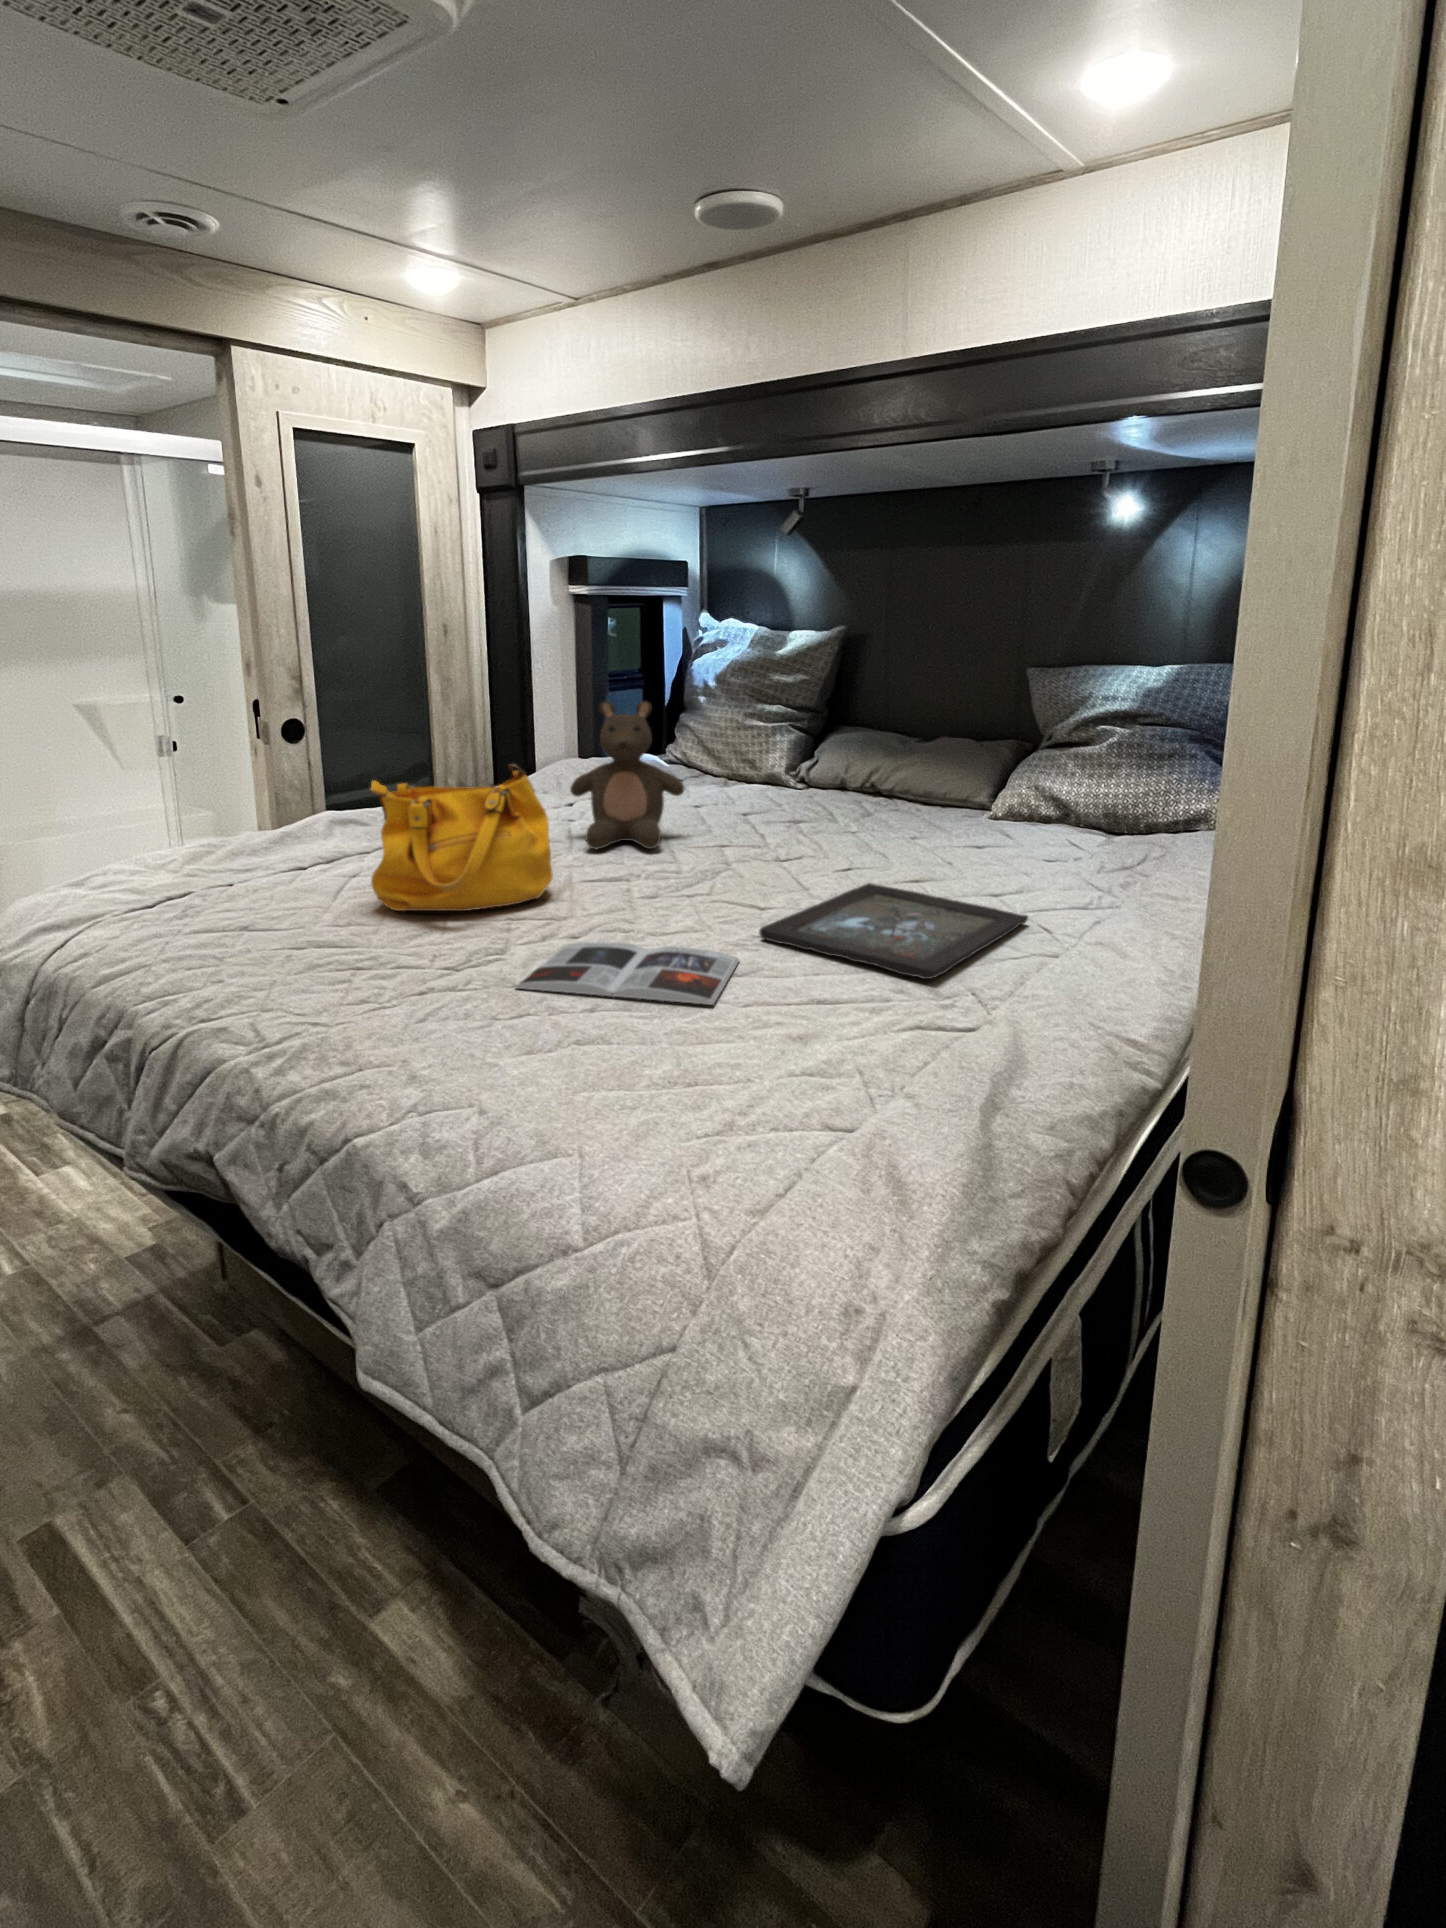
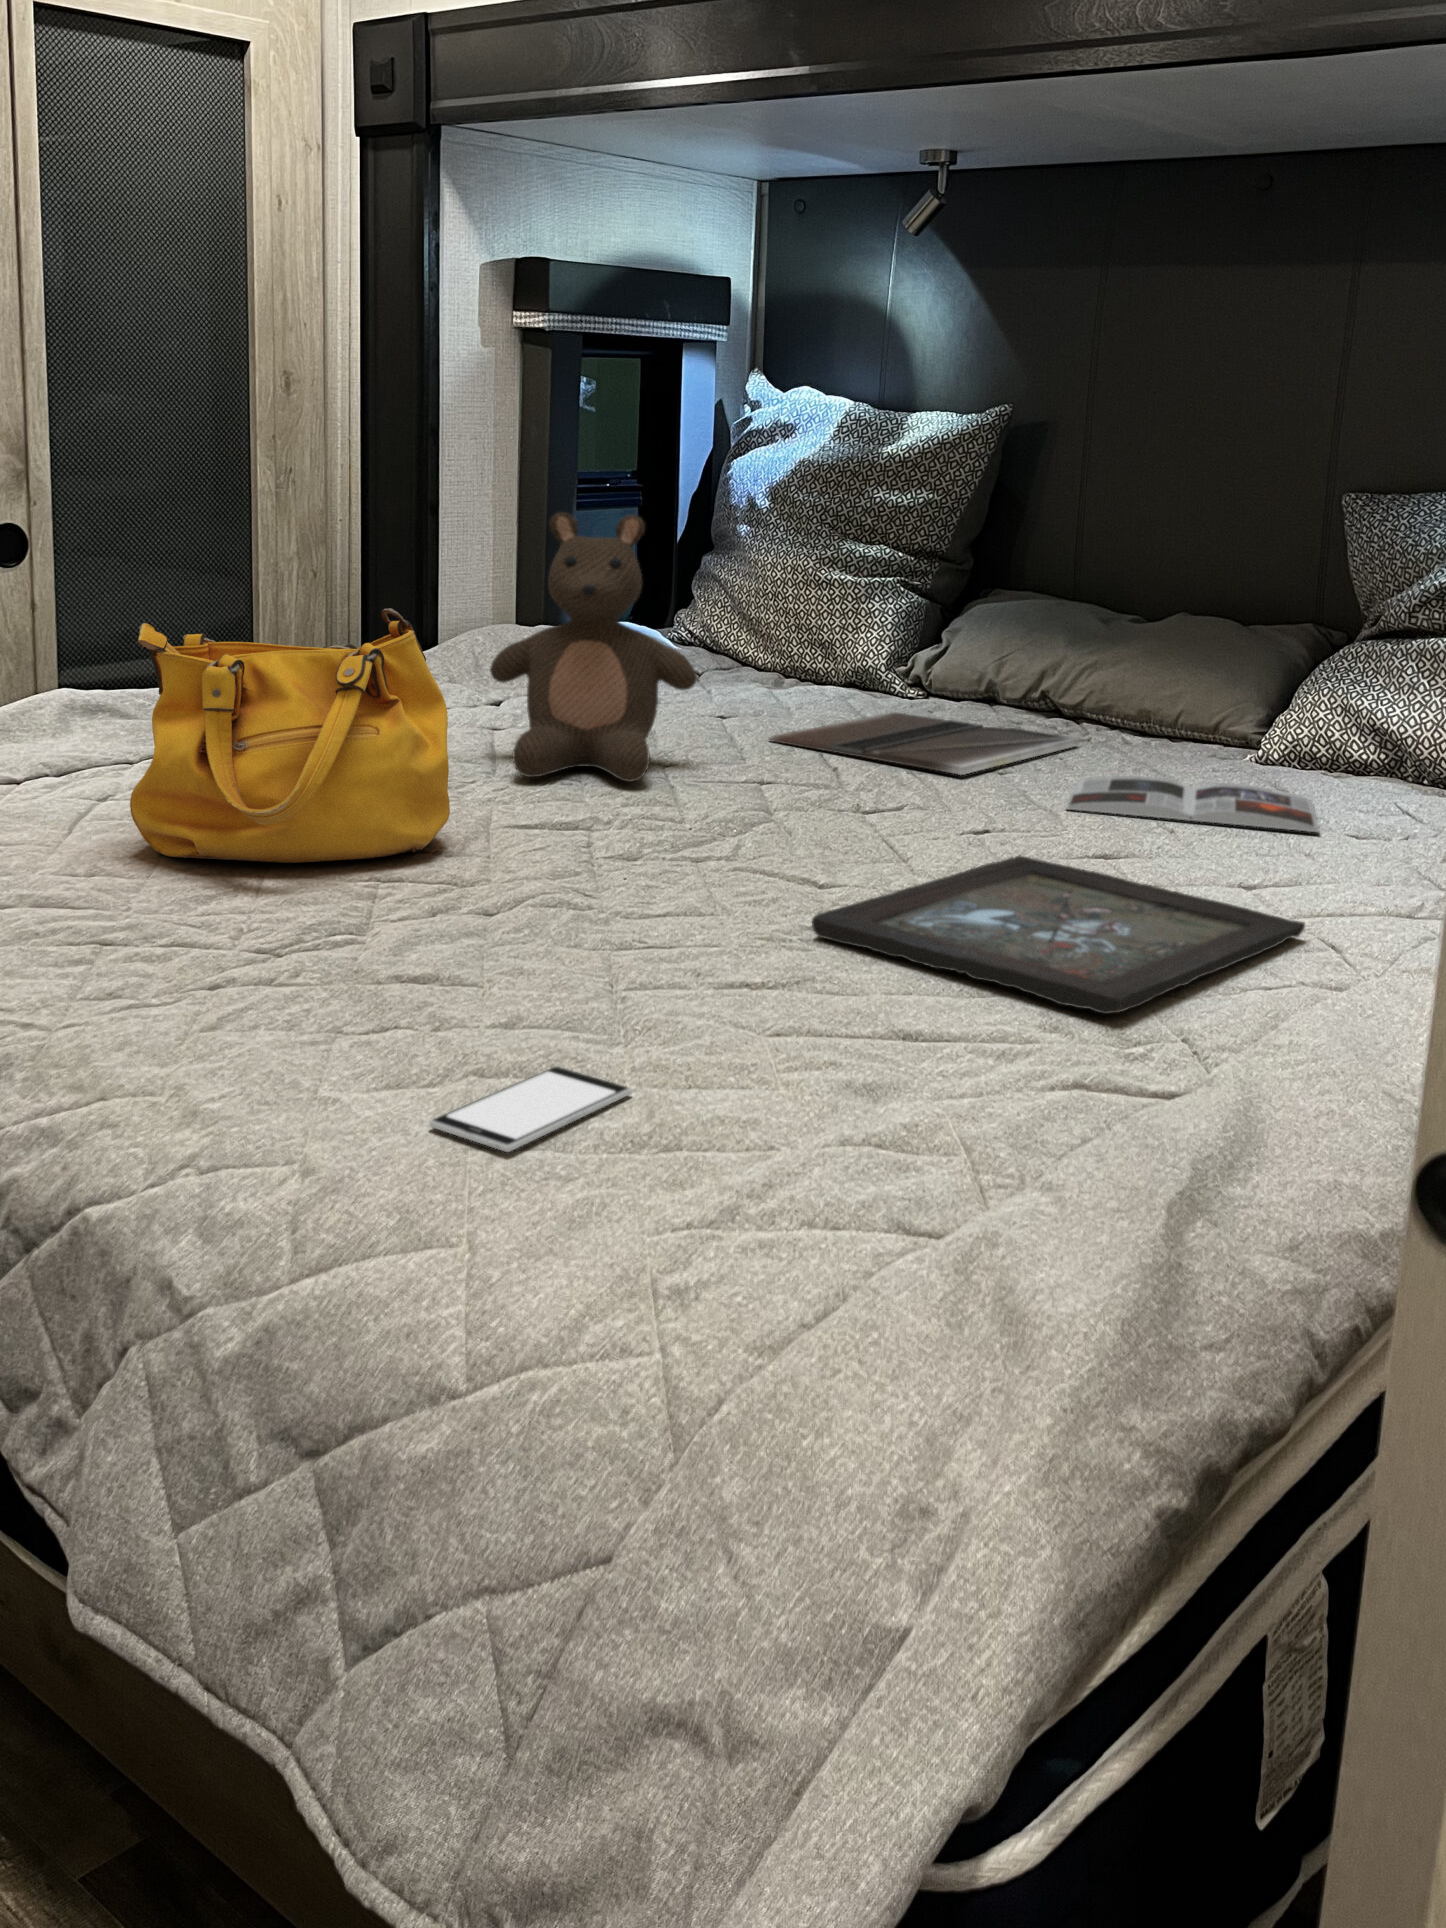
laptop: none [724,798,892,835] -> present [768,712,1079,775]
magazine: present [516,942,739,1005] -> present [1067,776,1320,832]
smartphone: none [552,1033,667,1092] -> present [429,1067,632,1152]

